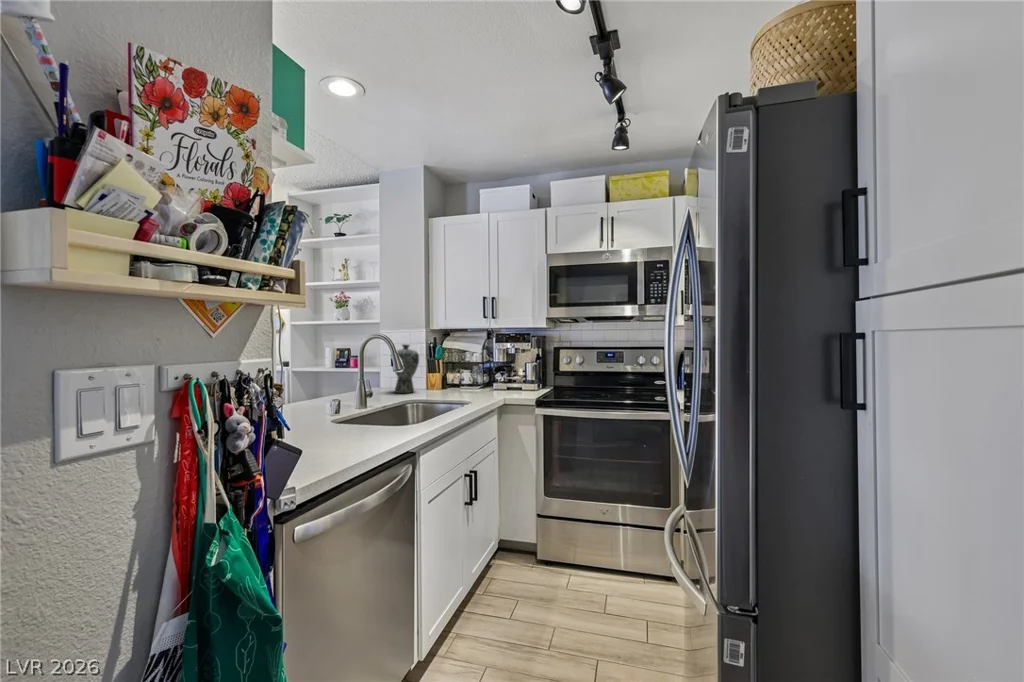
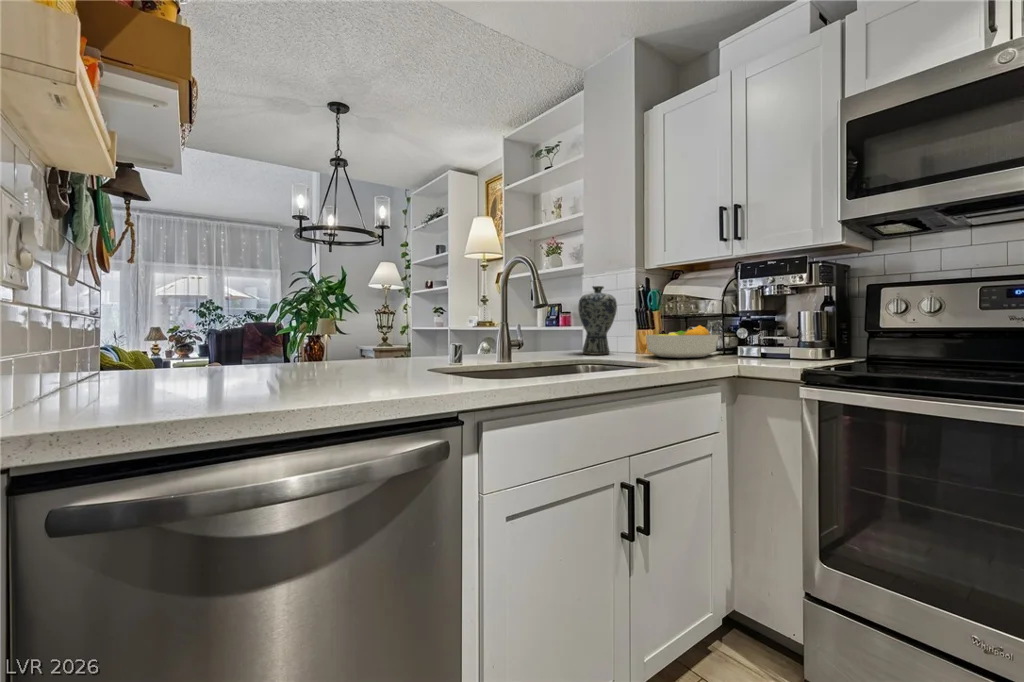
fruit bowl: none [441,370,483,393] -> present [646,325,718,358]

